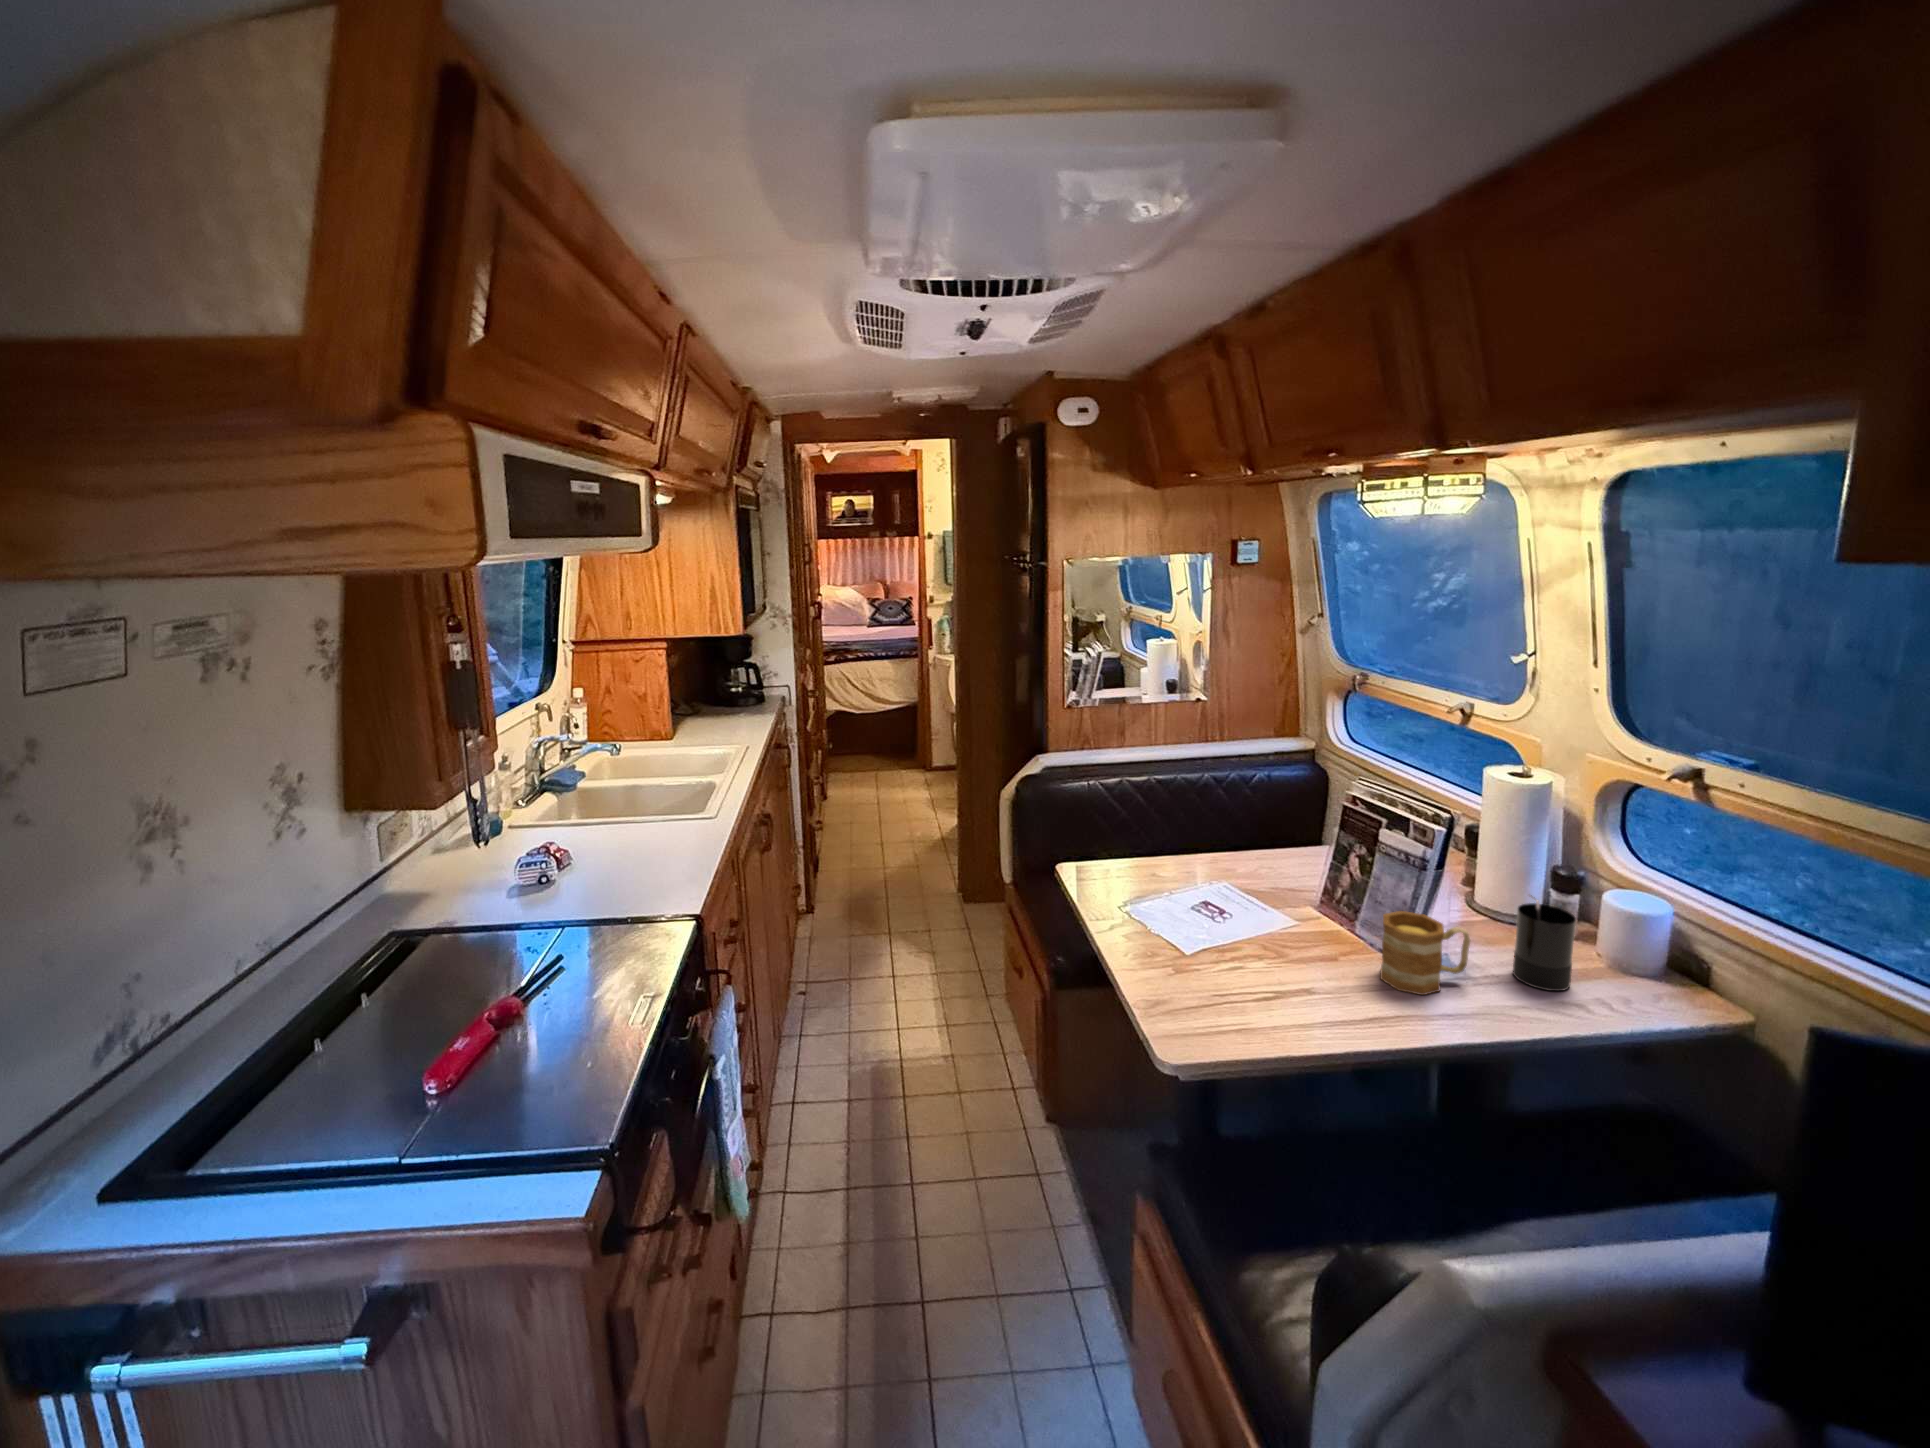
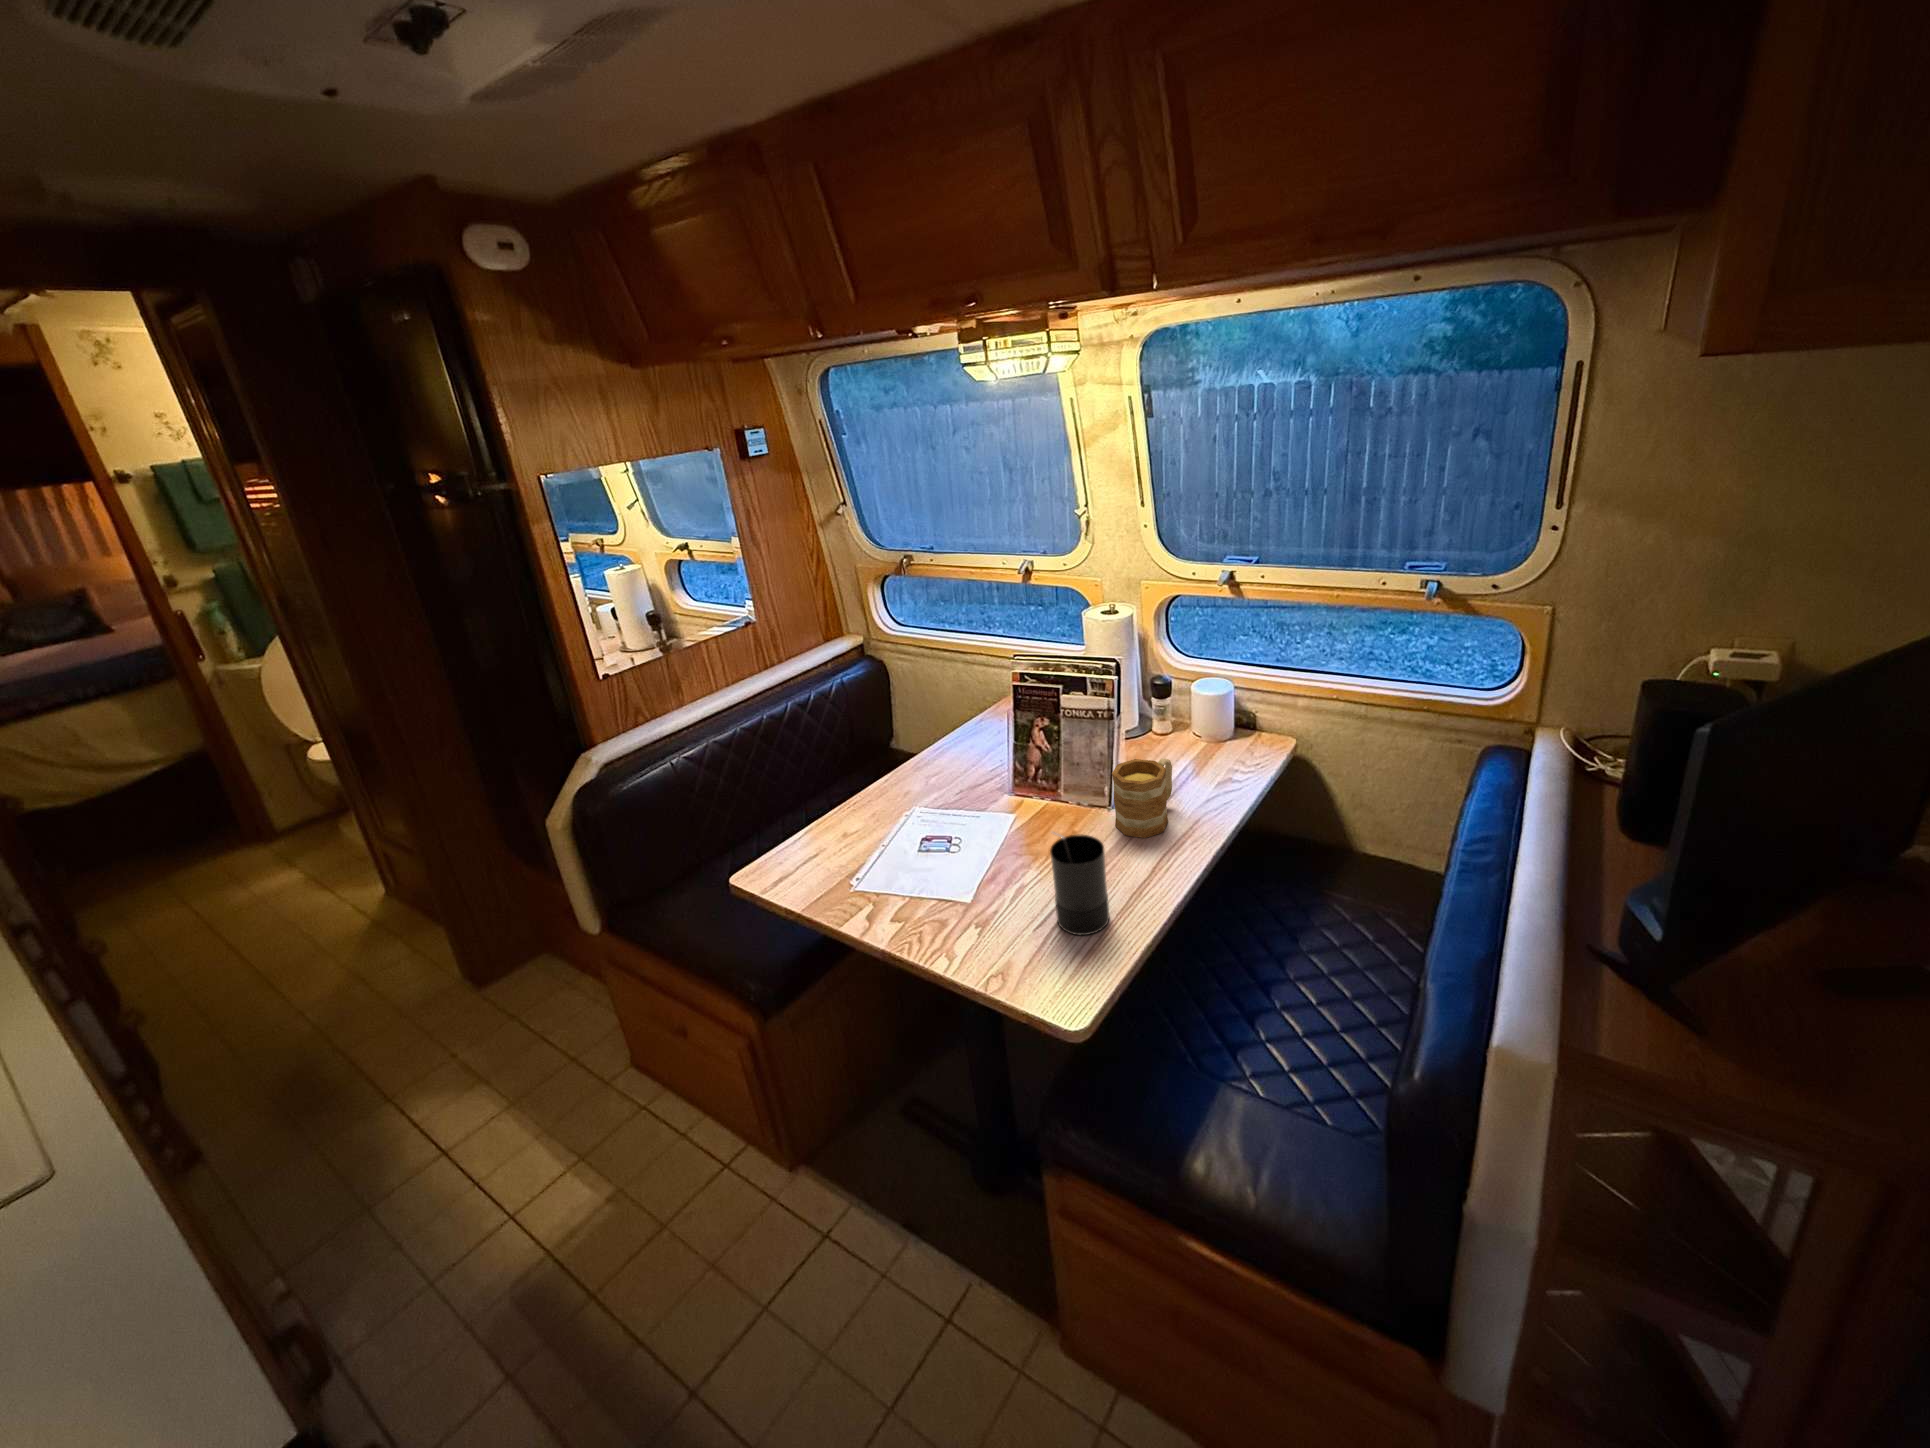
candle: present [1513,896,1576,991] -> present [1050,832,1109,935]

